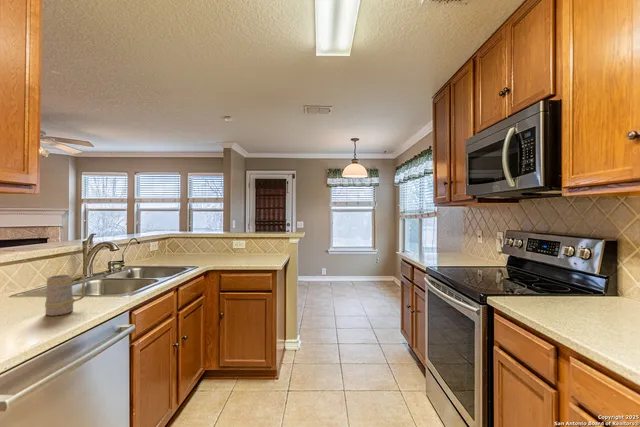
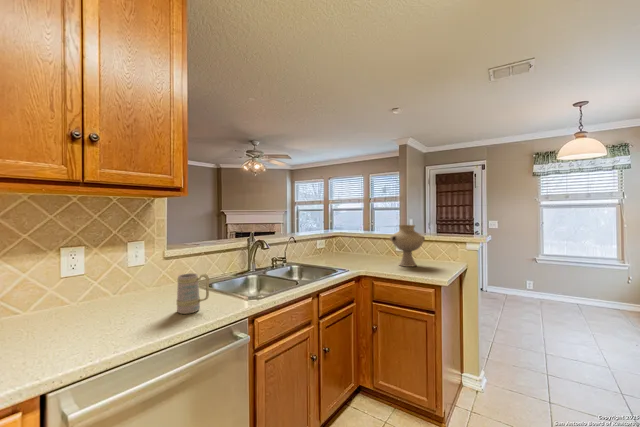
vase: none [232,225,260,260] -> present [390,225,425,267]

